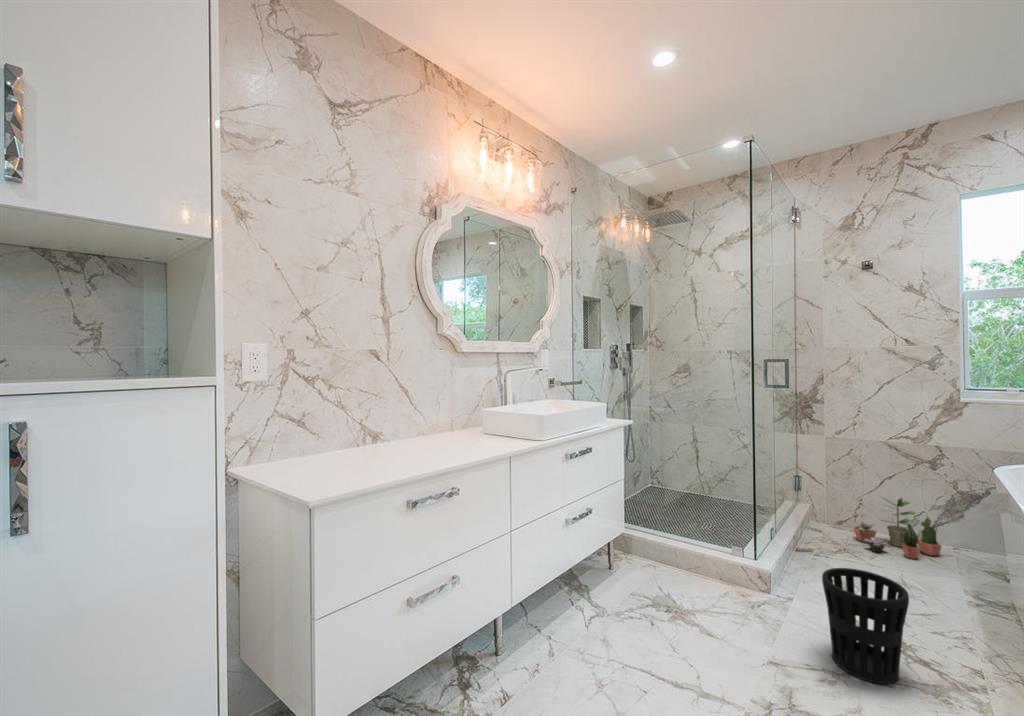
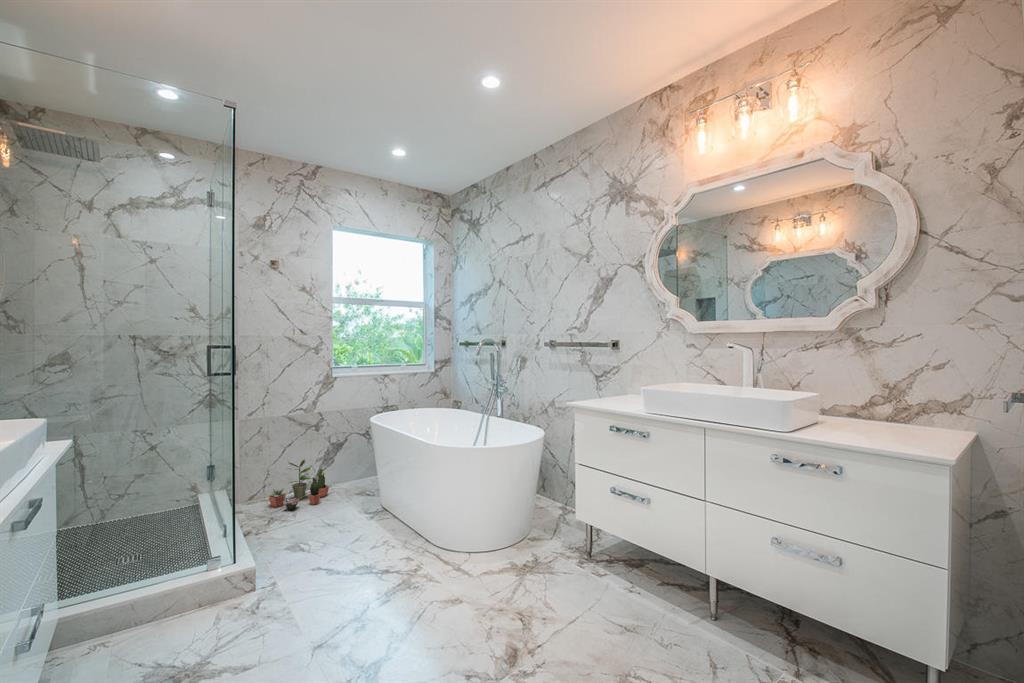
wastebasket: present [822,568,909,684] -> none [334,518,392,607]

